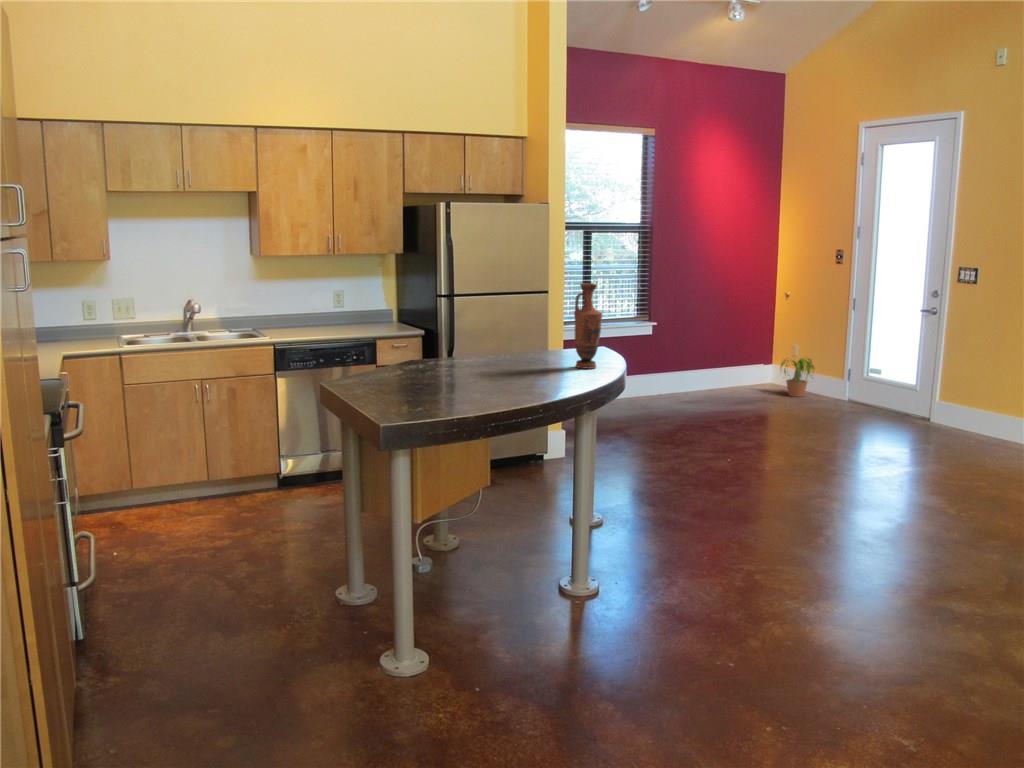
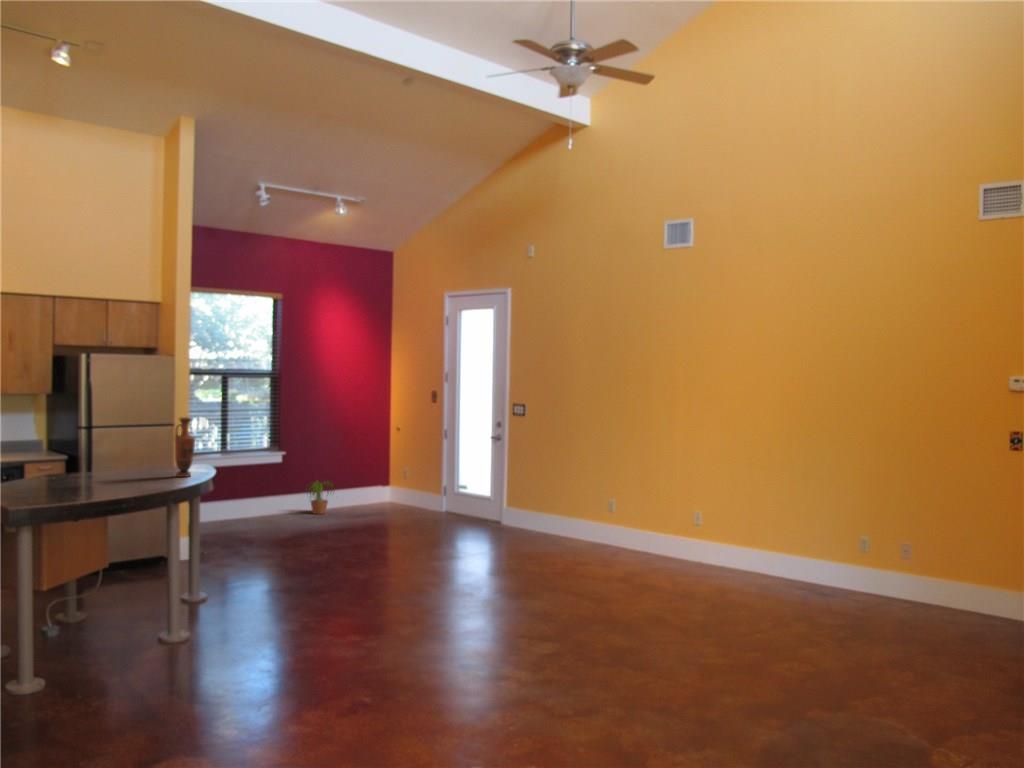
potted plant: present [781,358,814,397] -> present [307,482,333,514]

